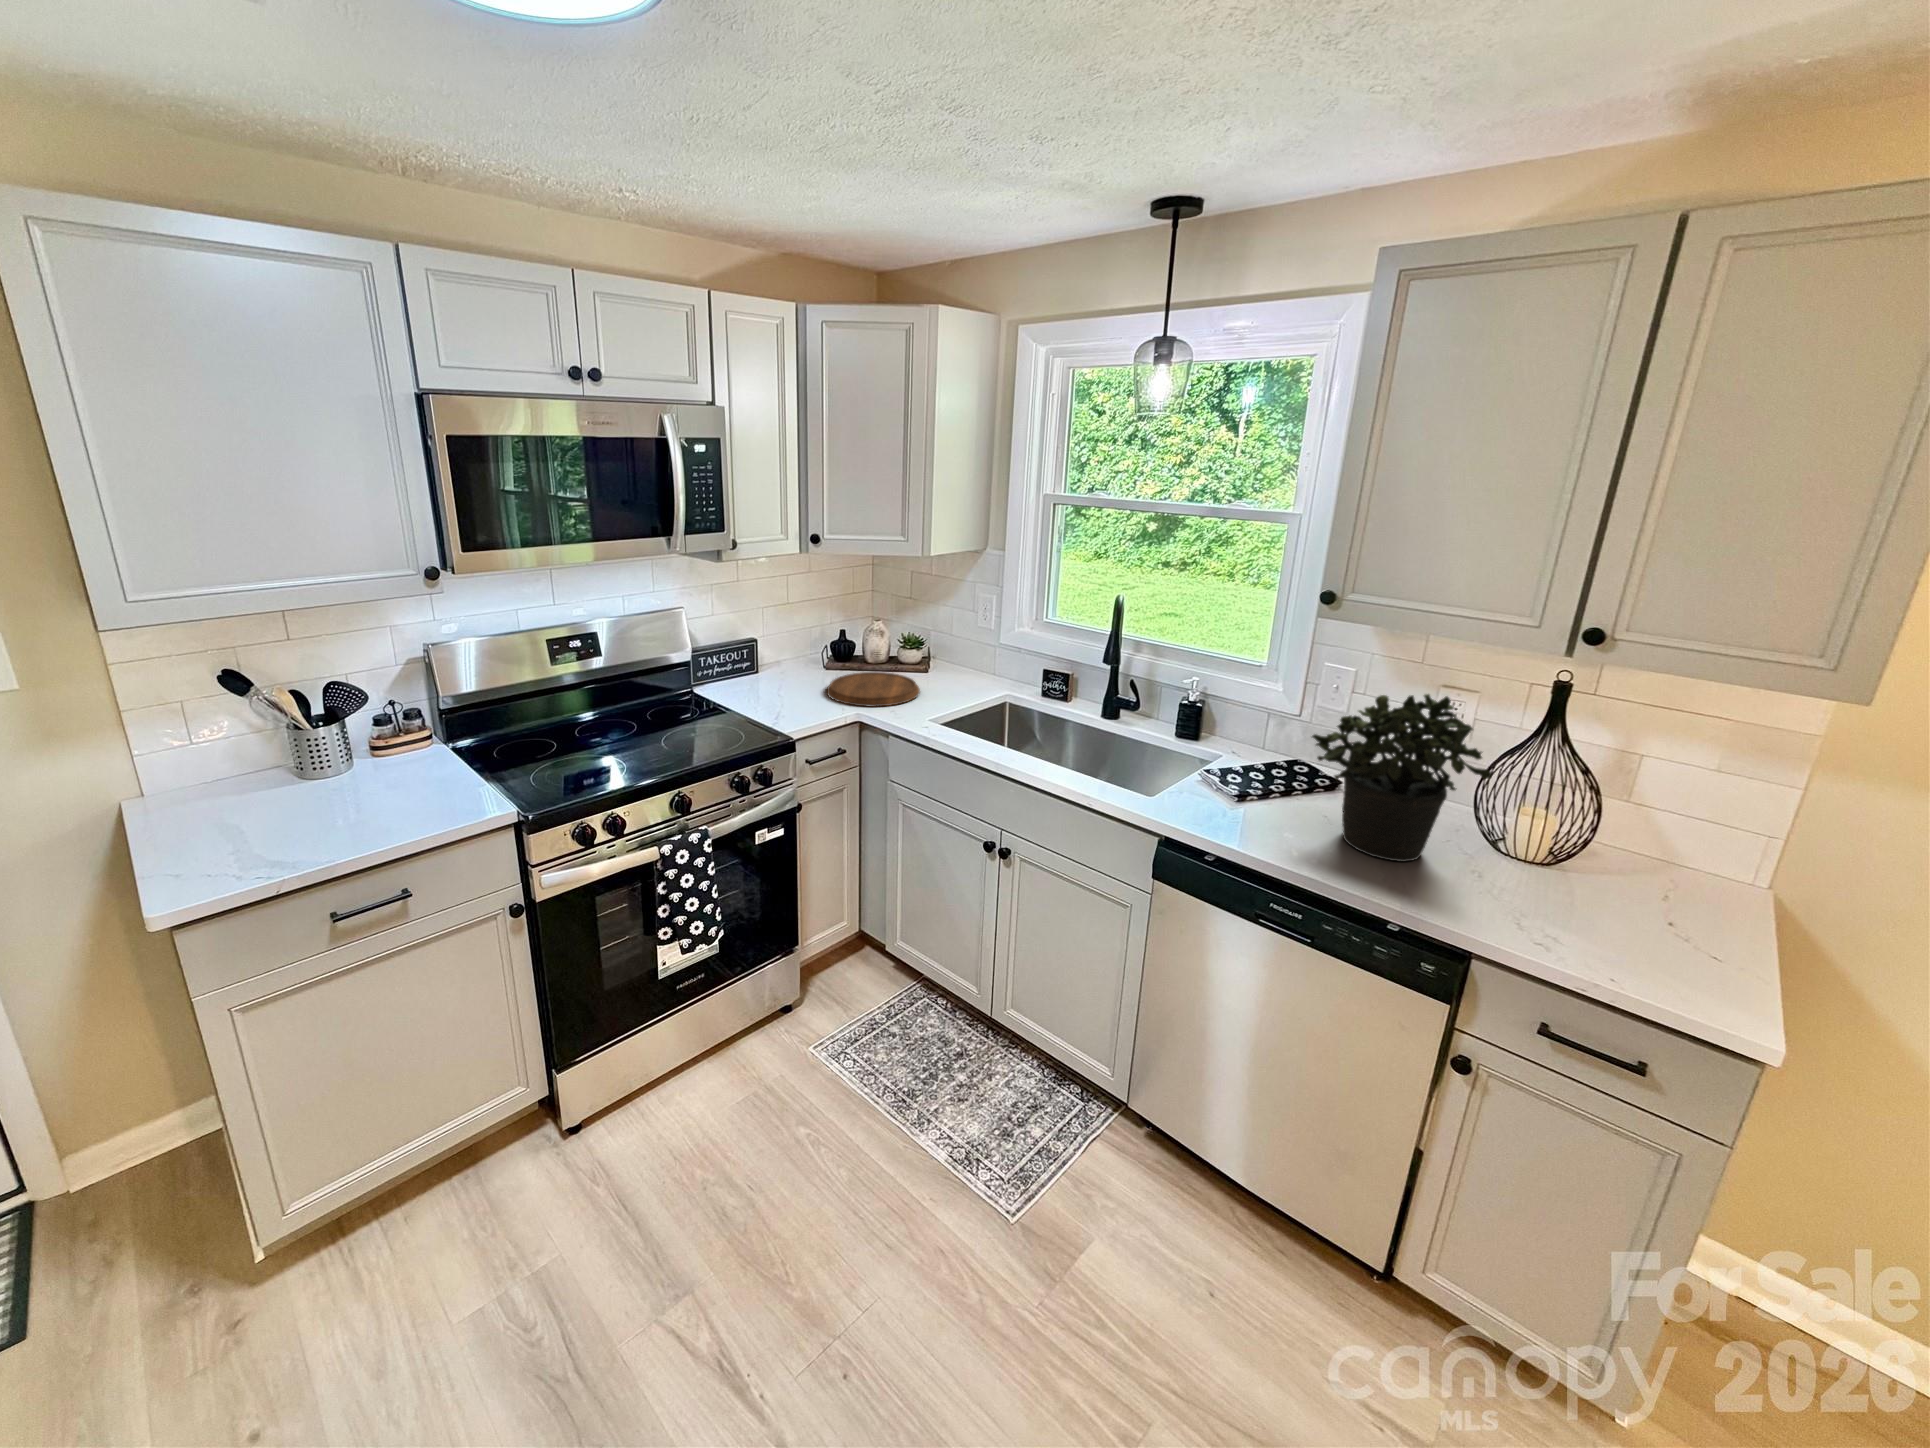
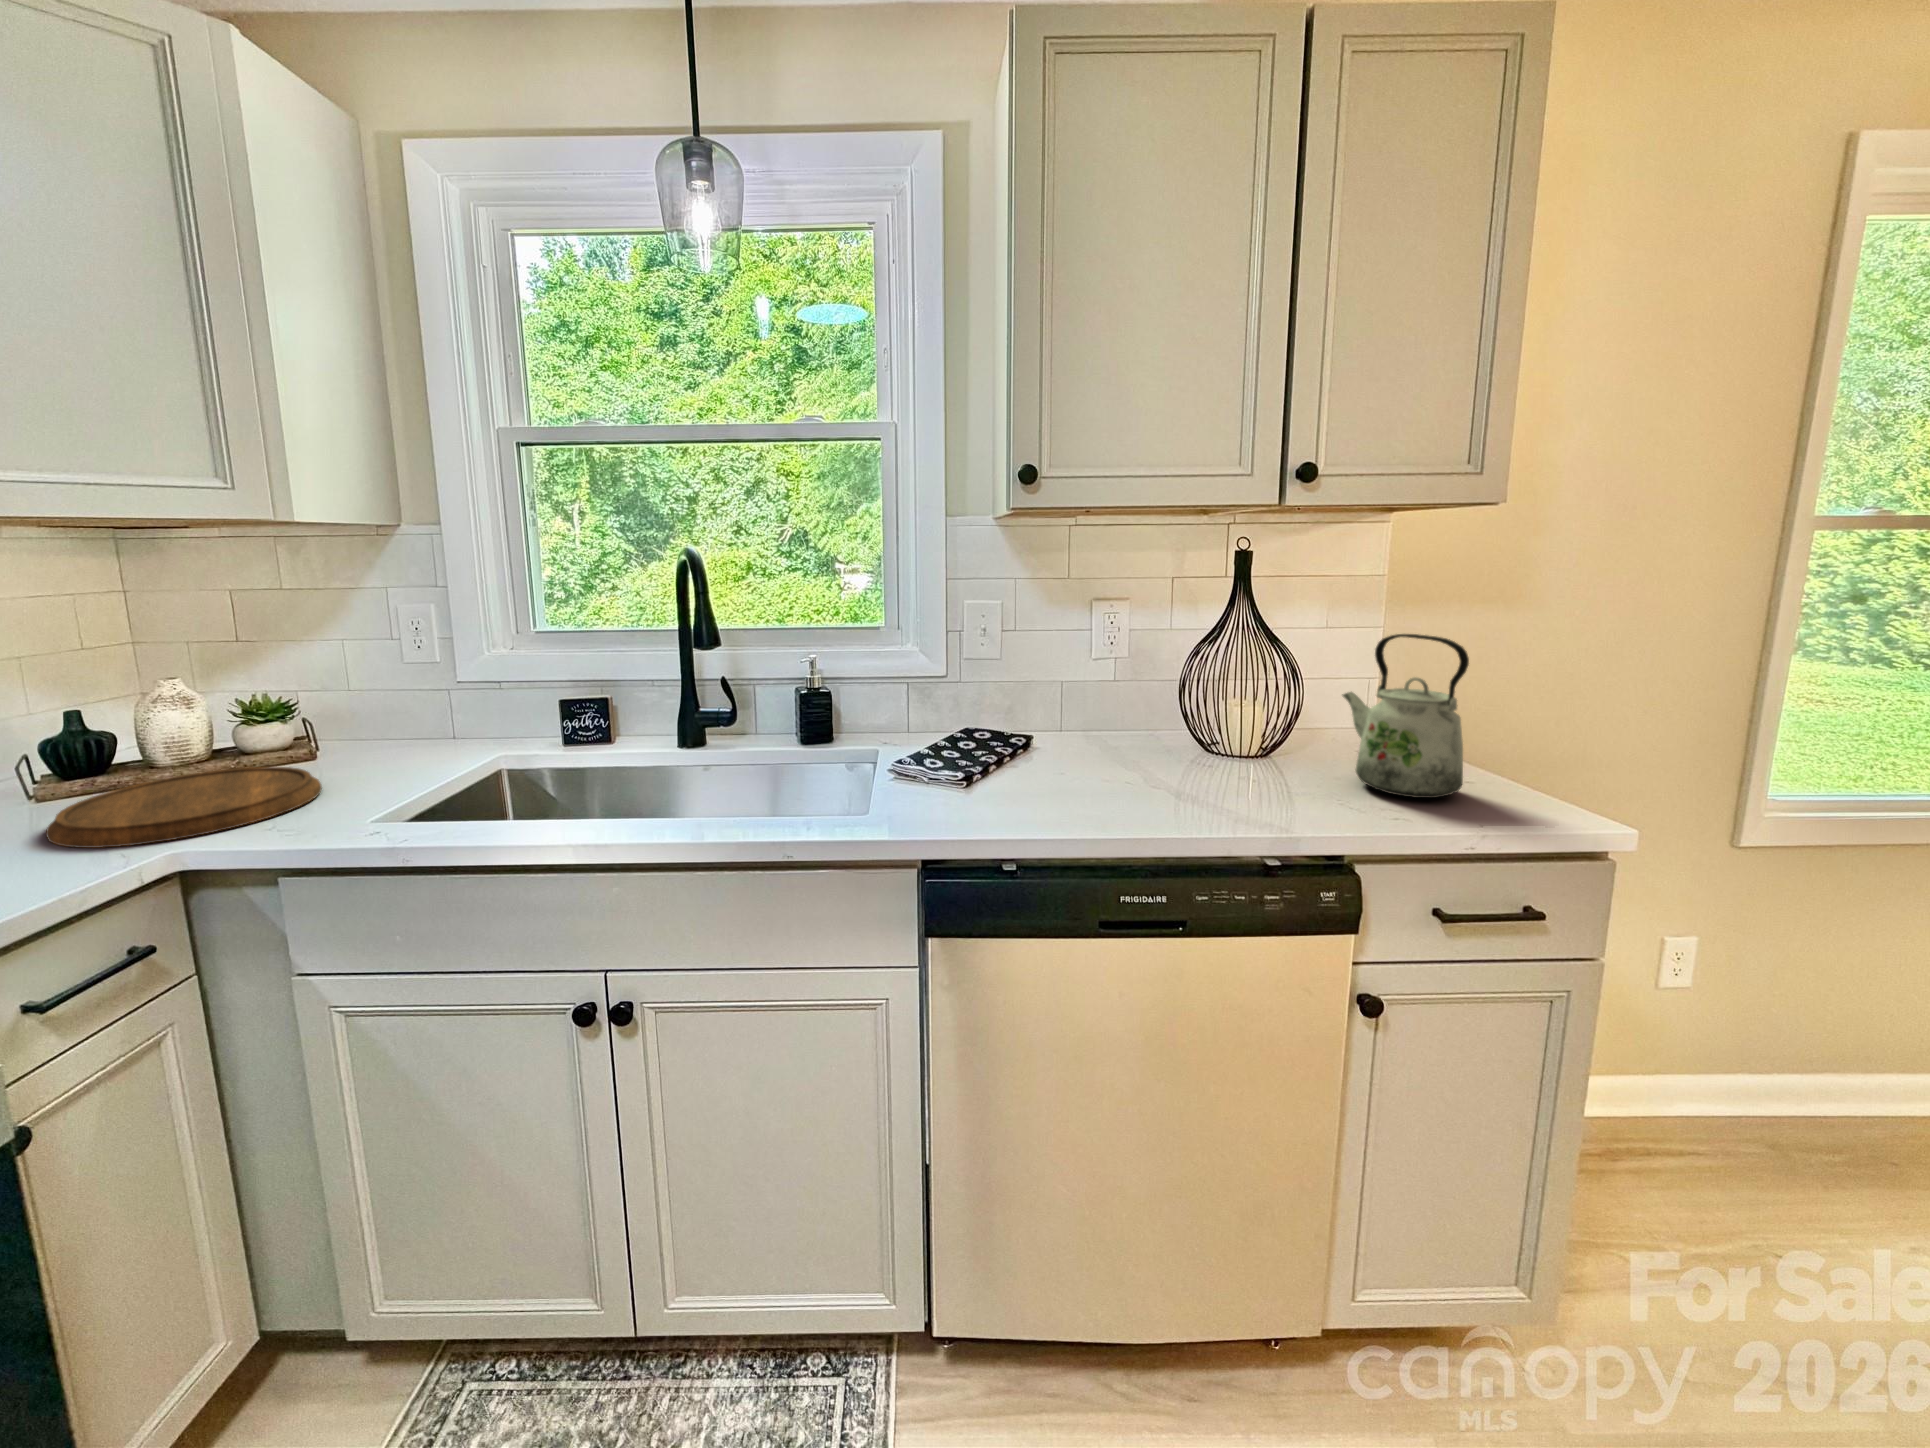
potted plant: present [1312,694,1492,862] -> none [1062,570,1264,794]
kettle: none [1588,802,1717,964] -> present [1343,634,1469,798]

